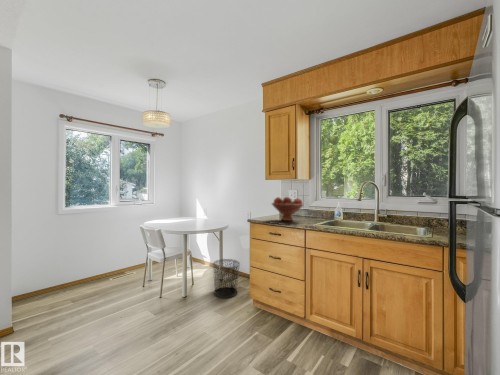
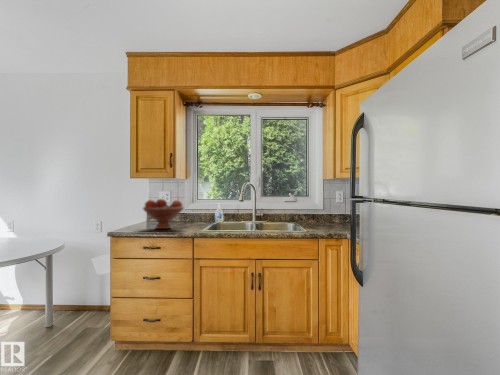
trash can: present [213,259,239,298] -> none [42,293,90,353]

